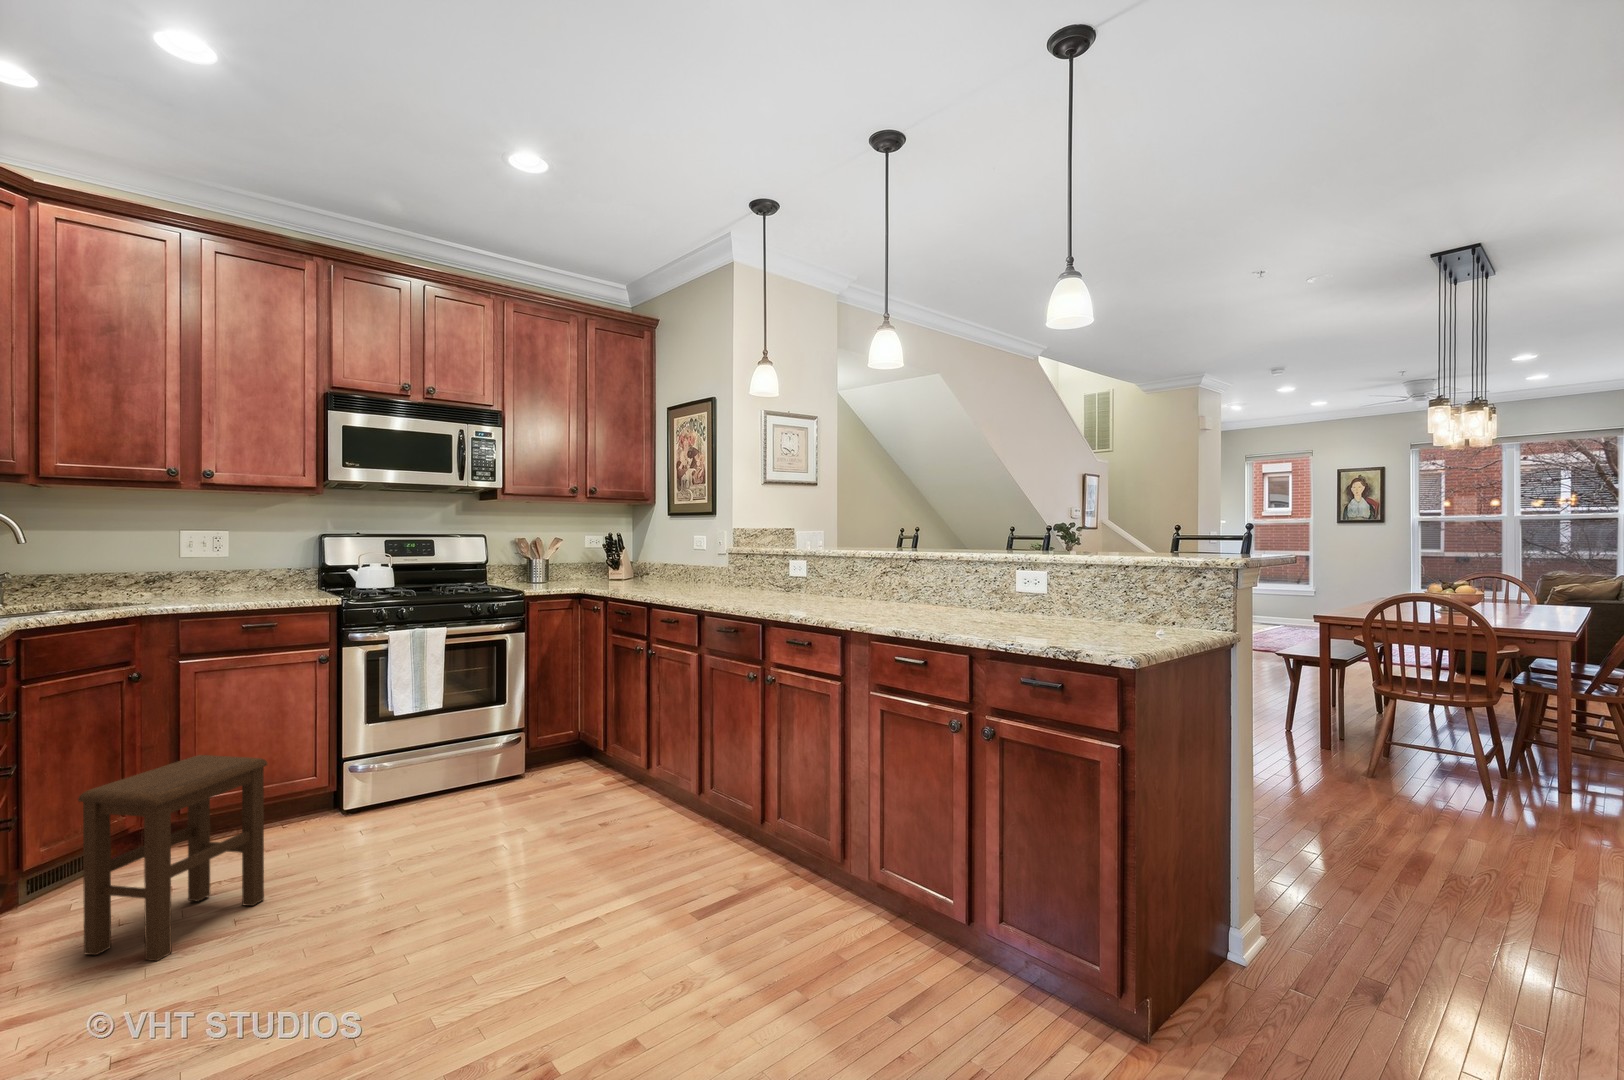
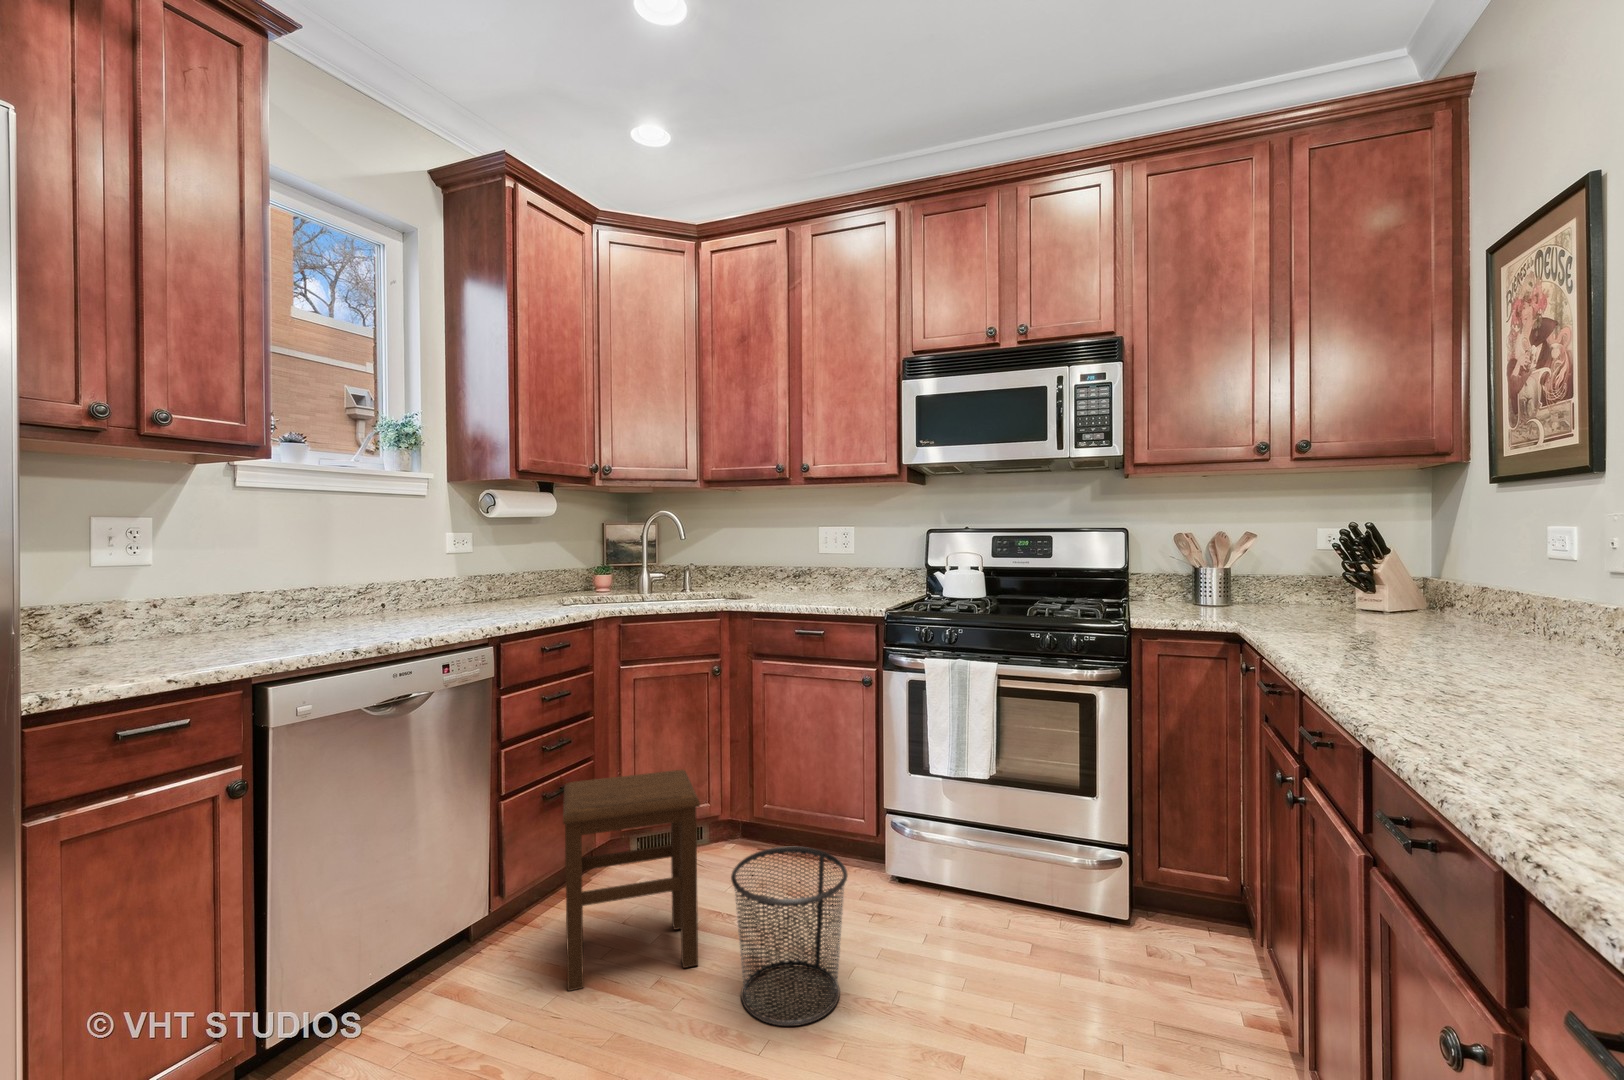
waste bin: none [315,770,415,891] -> present [731,847,848,1026]

